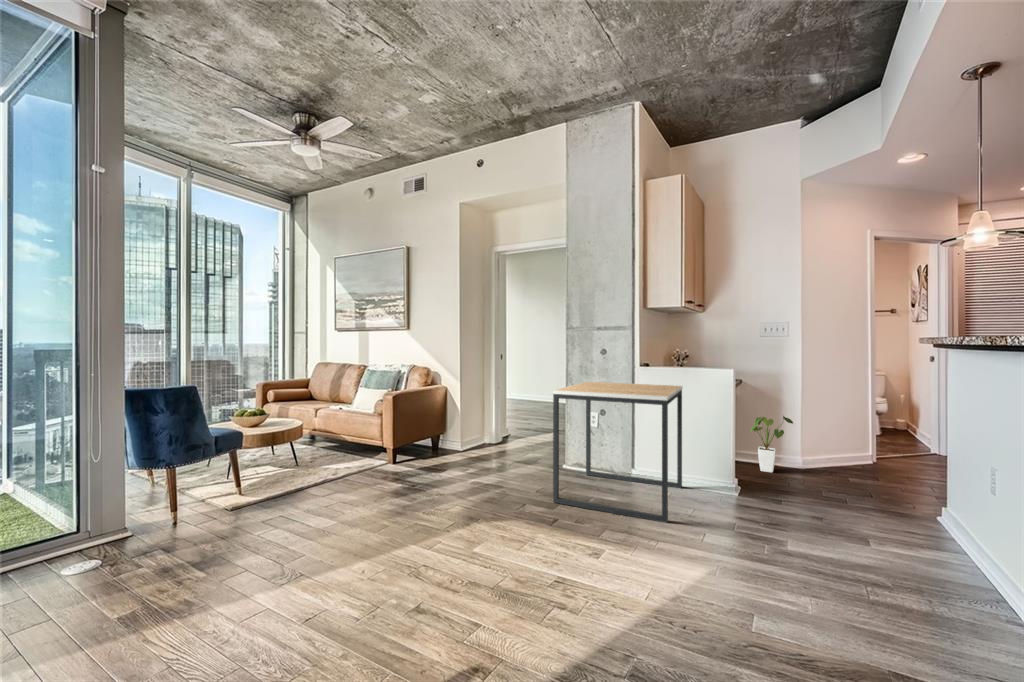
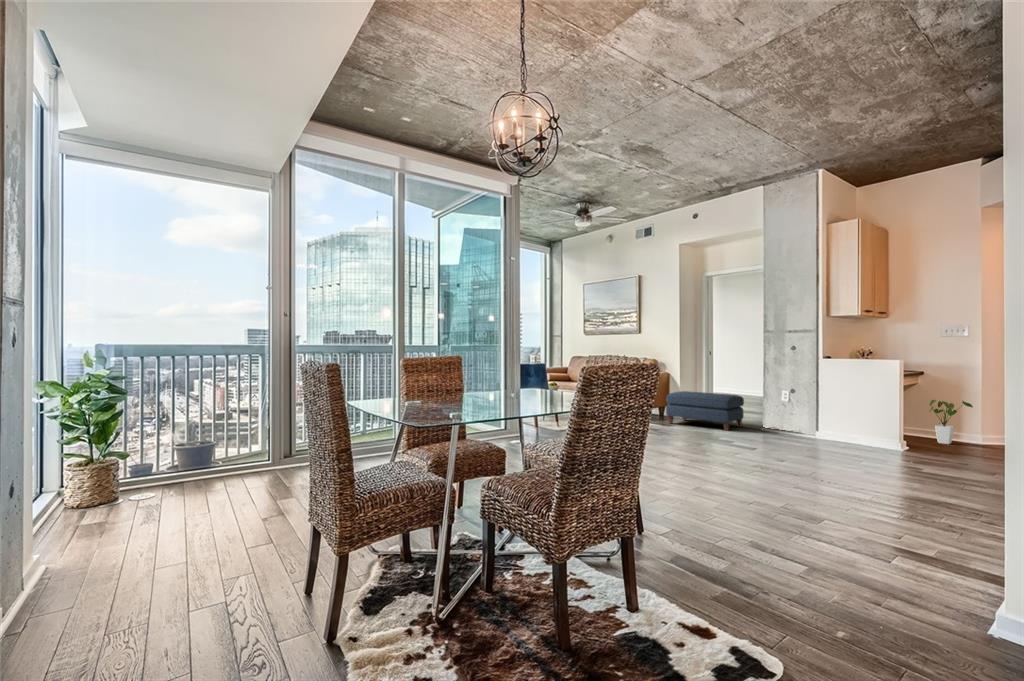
side table: present [553,382,682,523] -> none [753,369,857,454]
ottoman: none [436,413,540,474] -> present [666,391,744,431]

